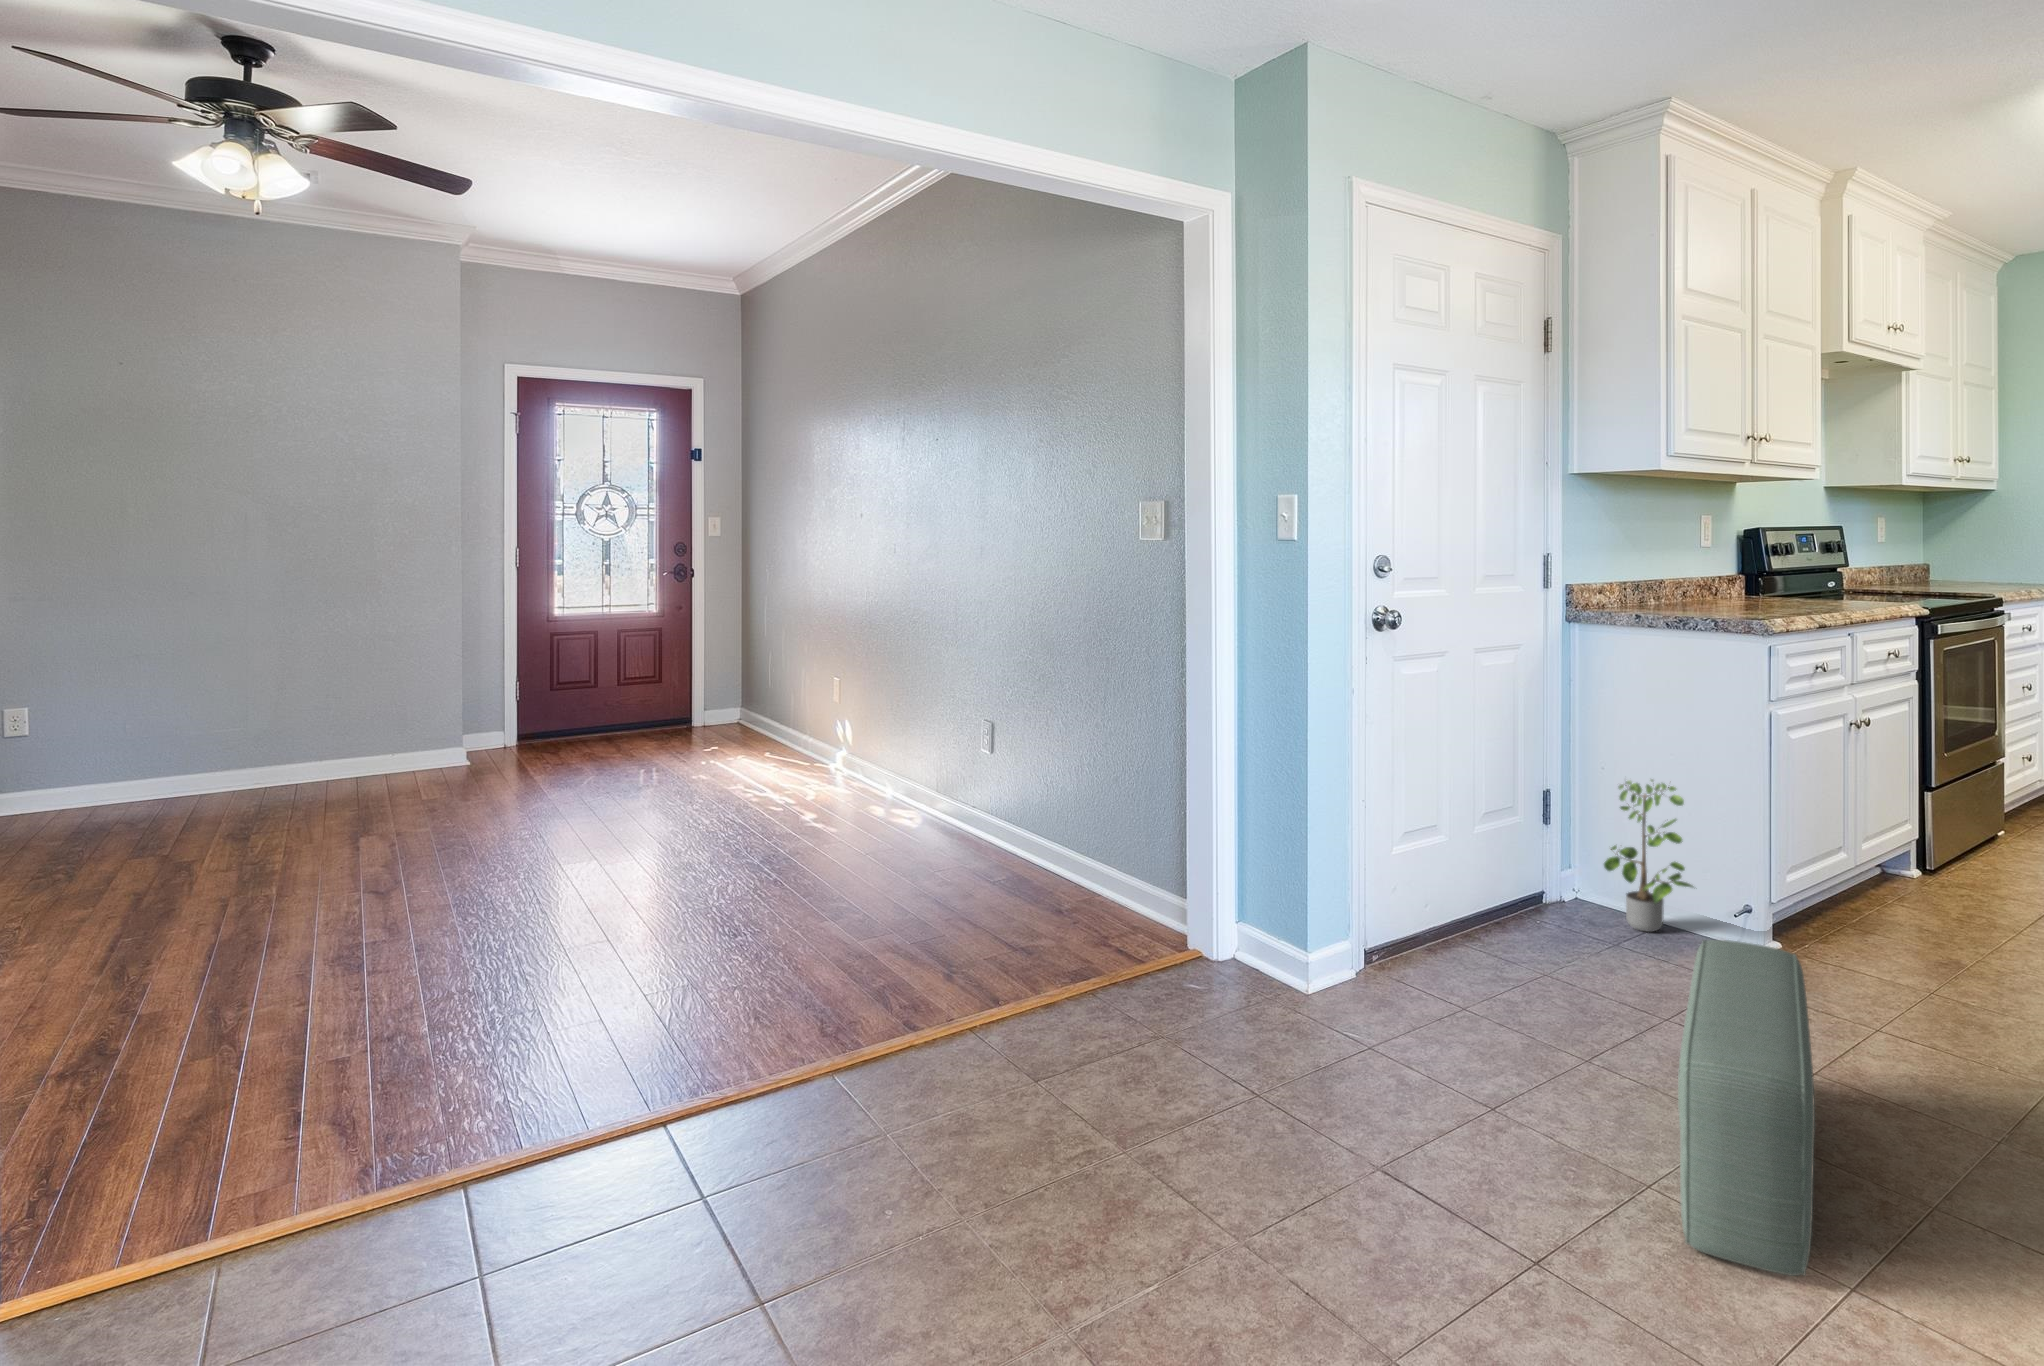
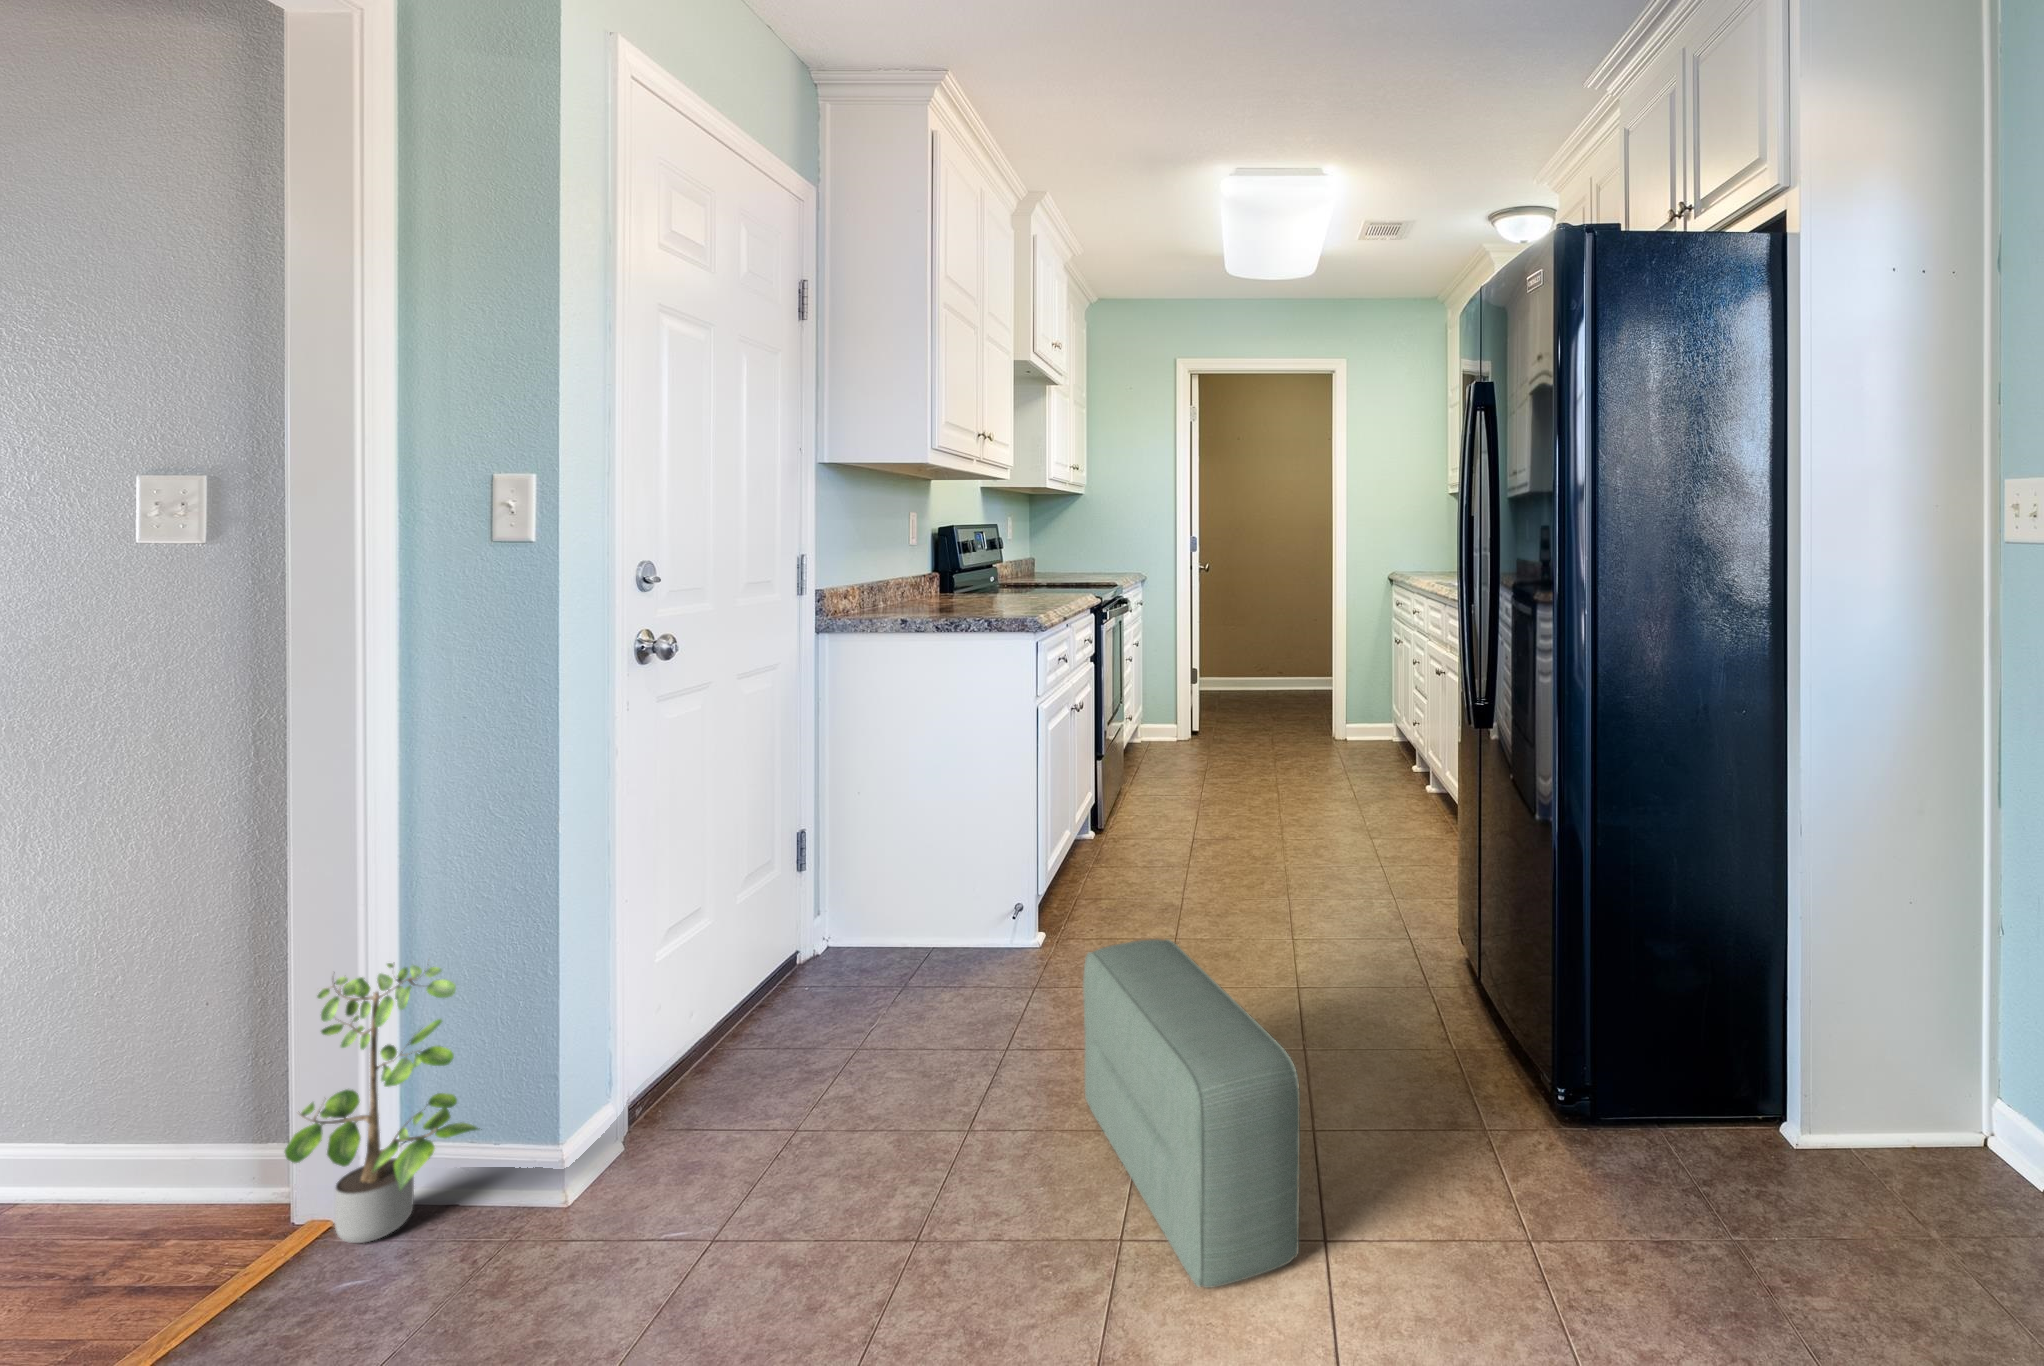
potted plant: present [1604,780,1693,932] -> present [285,963,480,1243]

